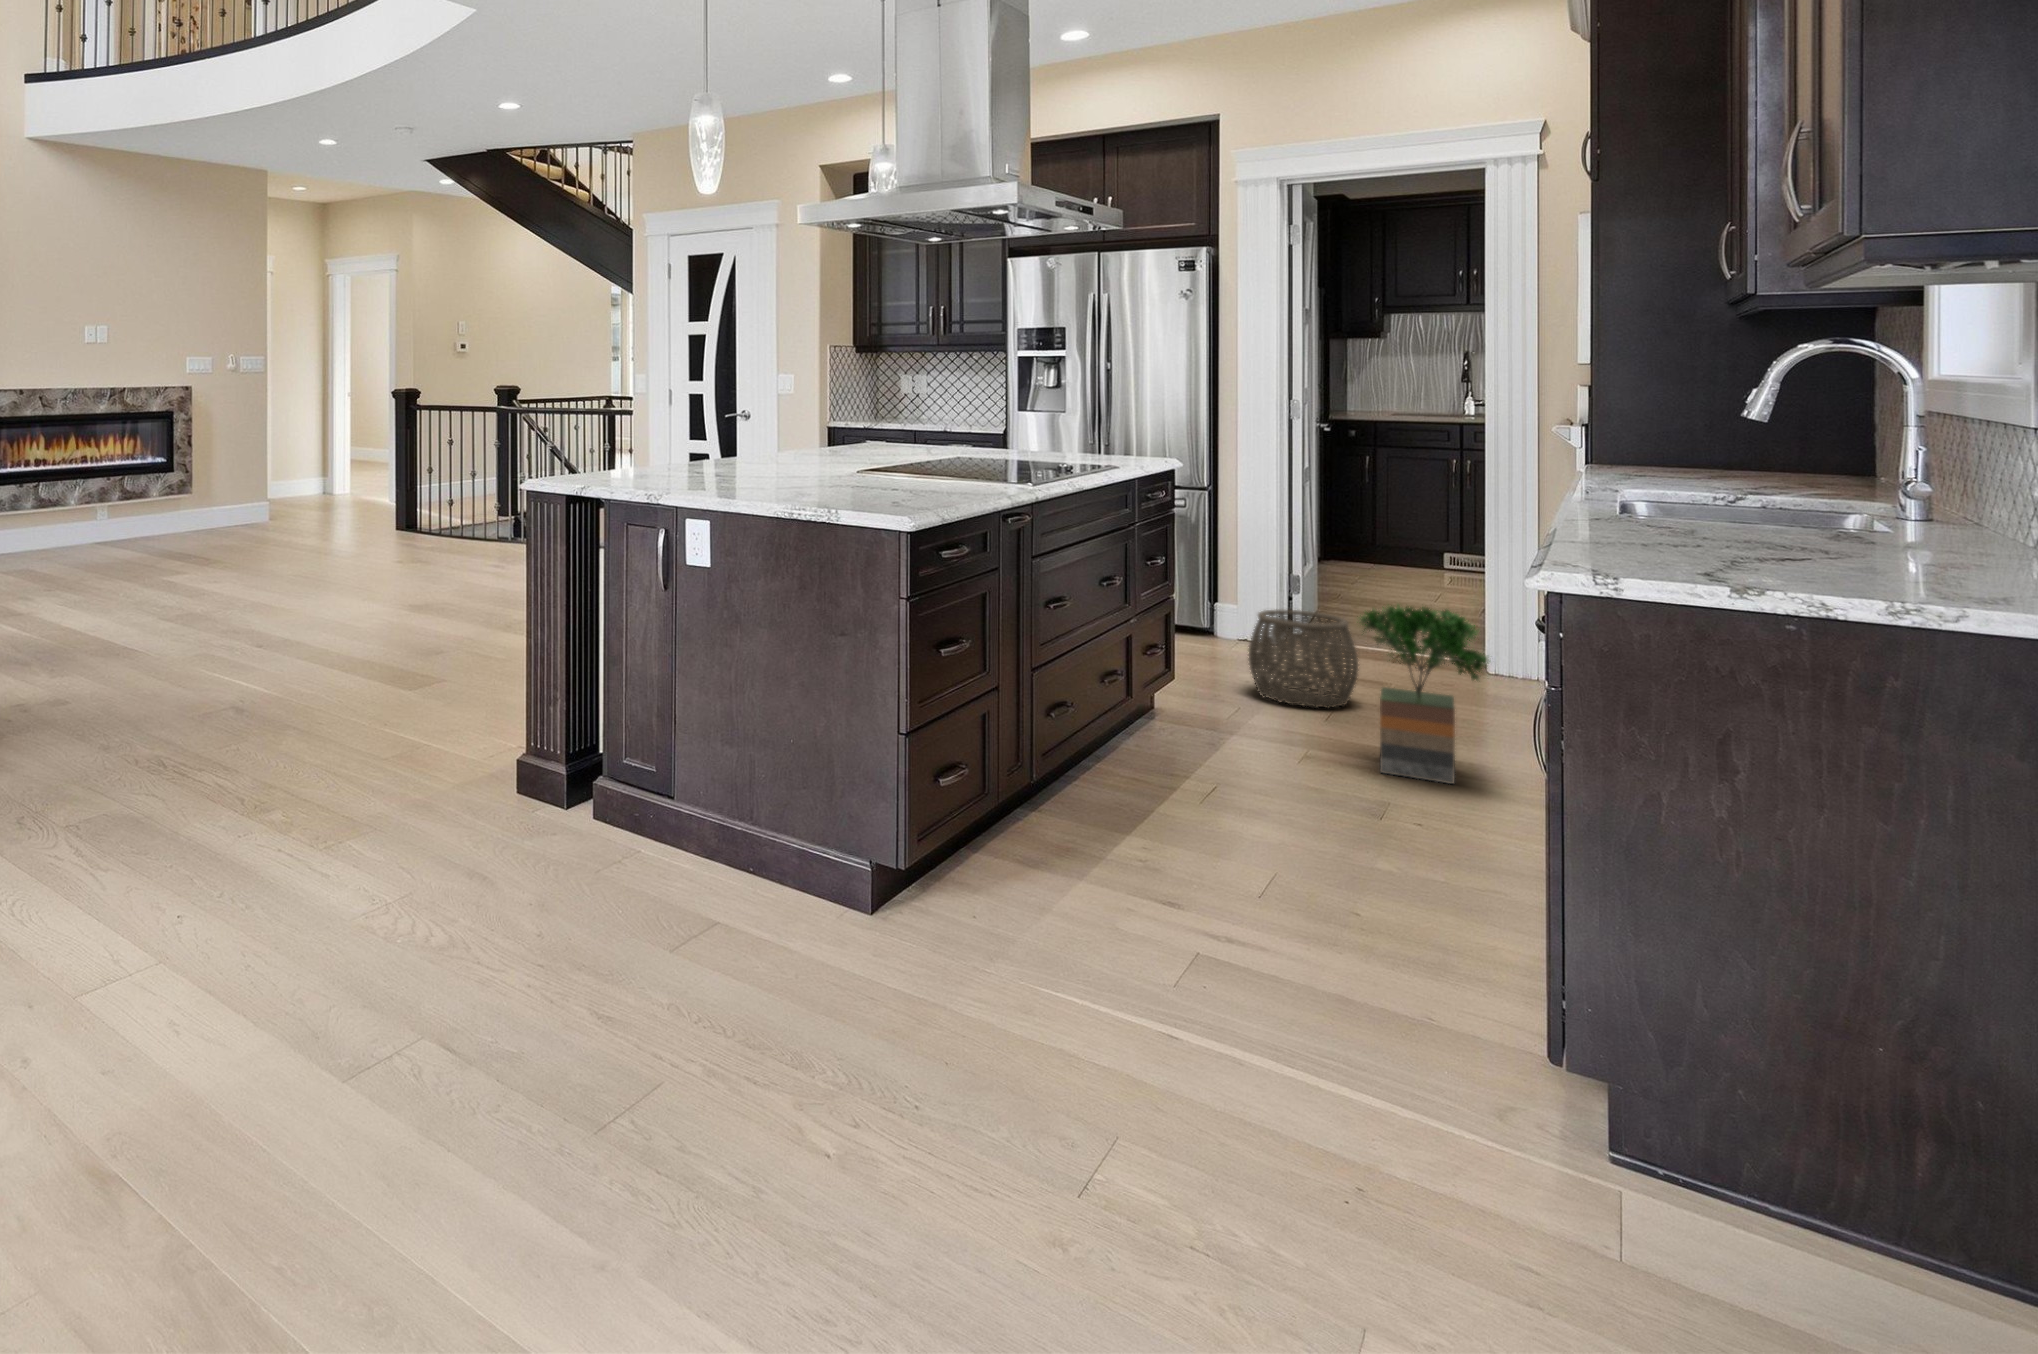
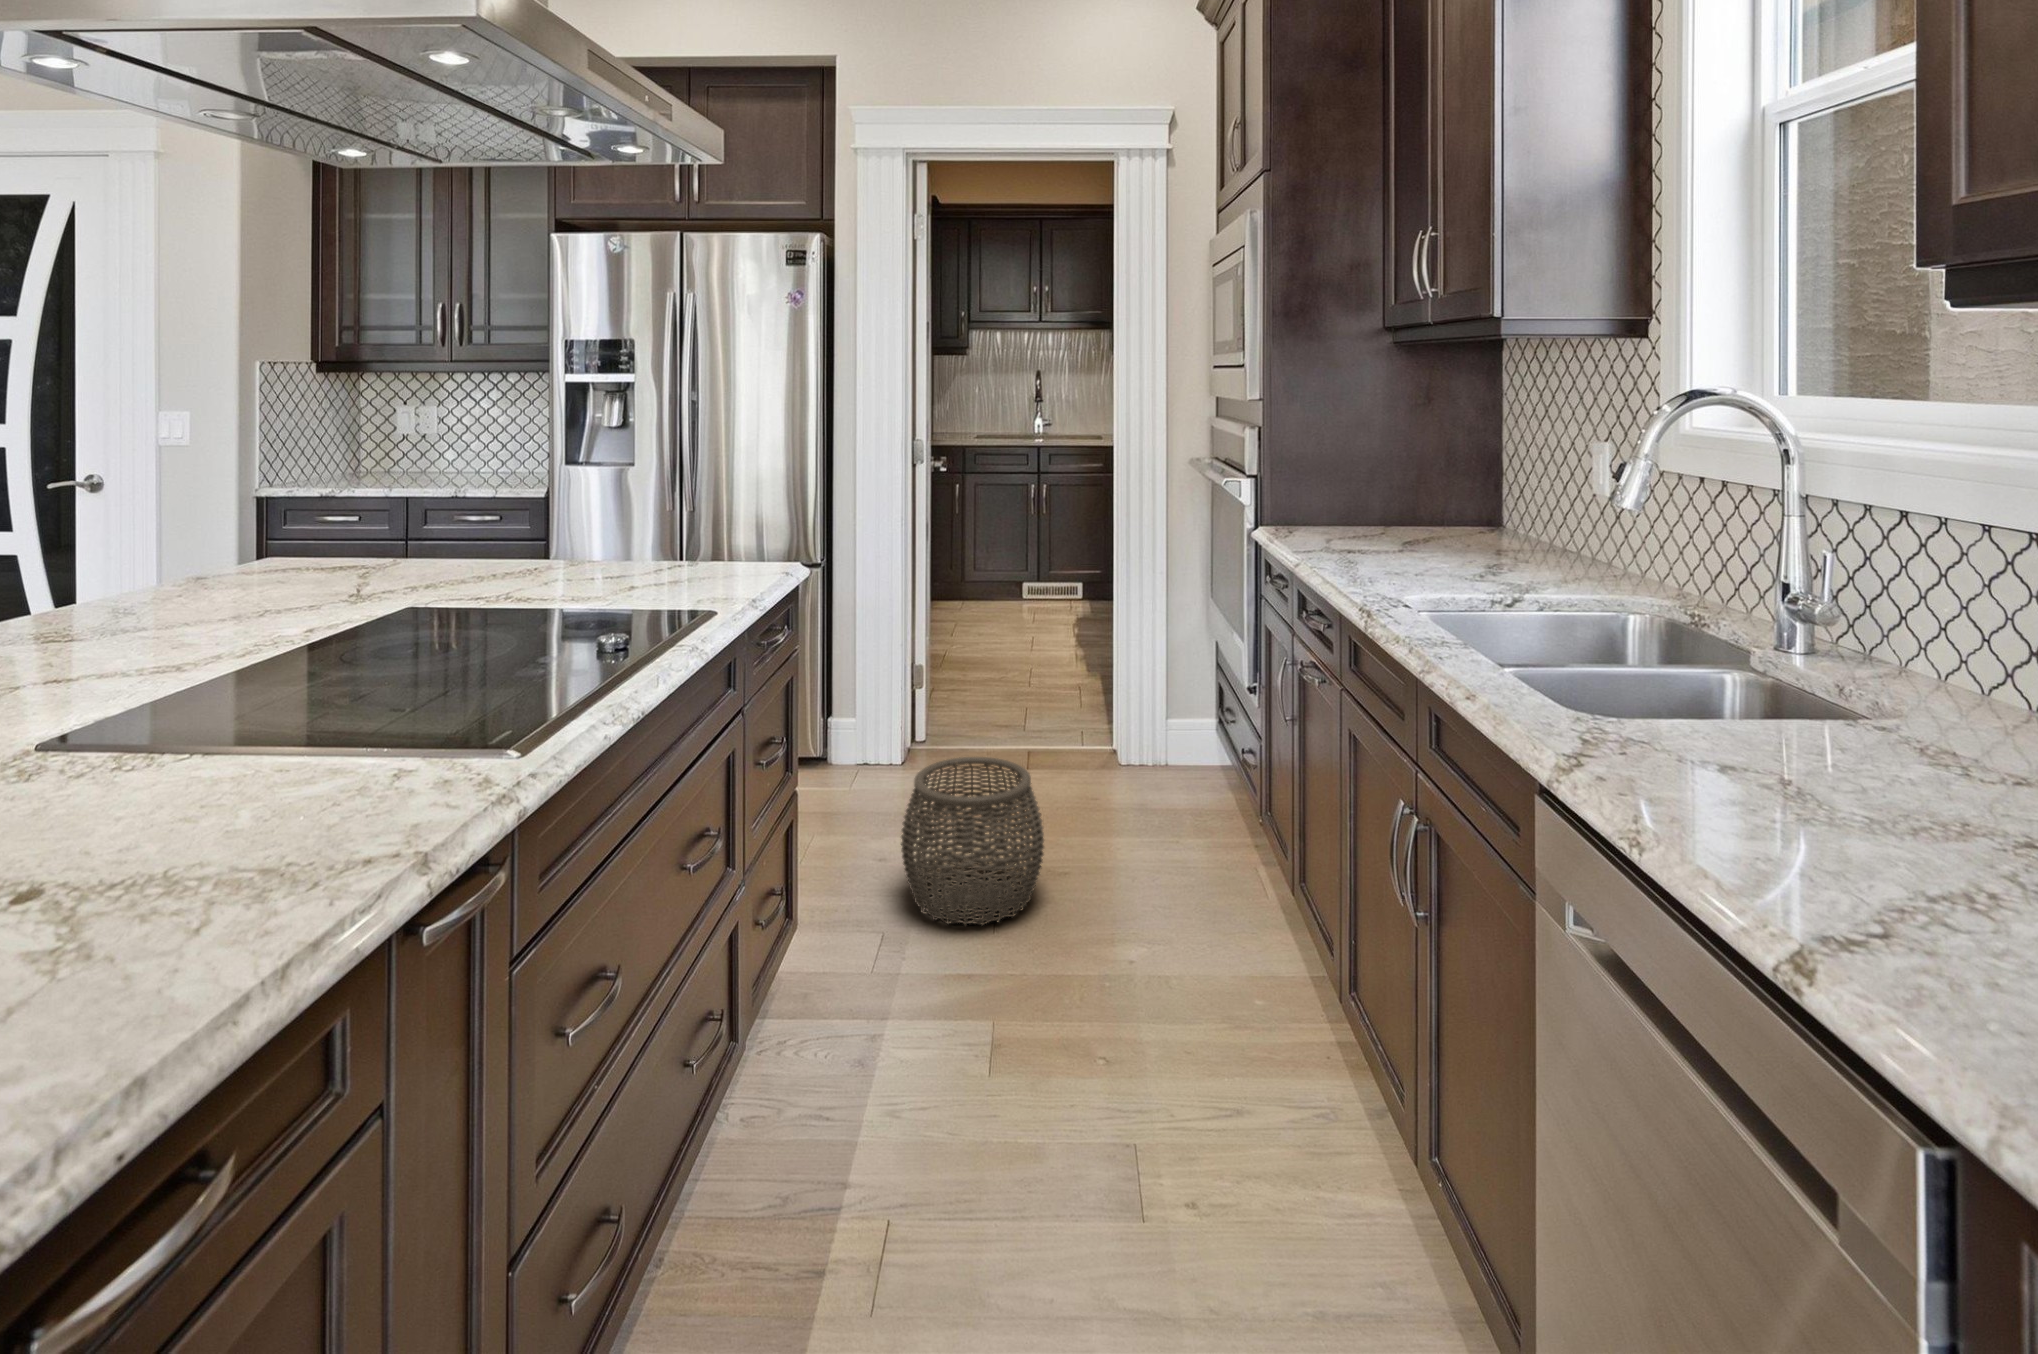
potted tree: present [1360,605,1488,784] -> none [1100,796,1303,1123]

